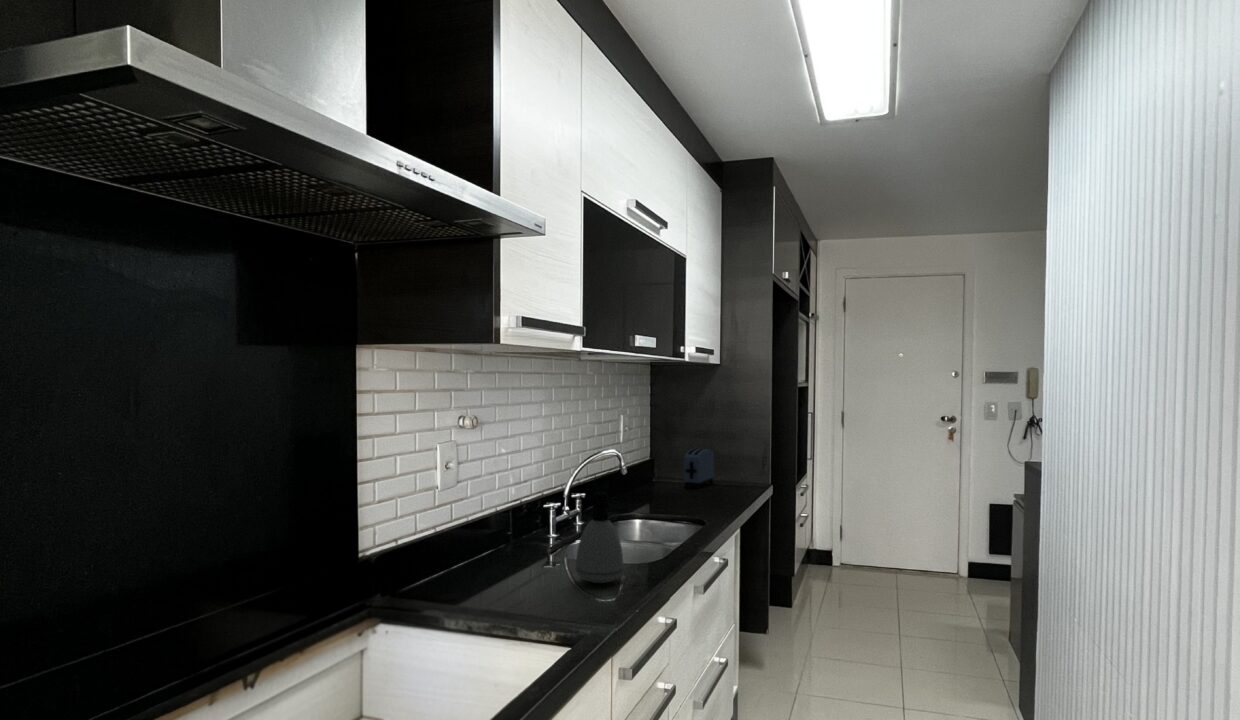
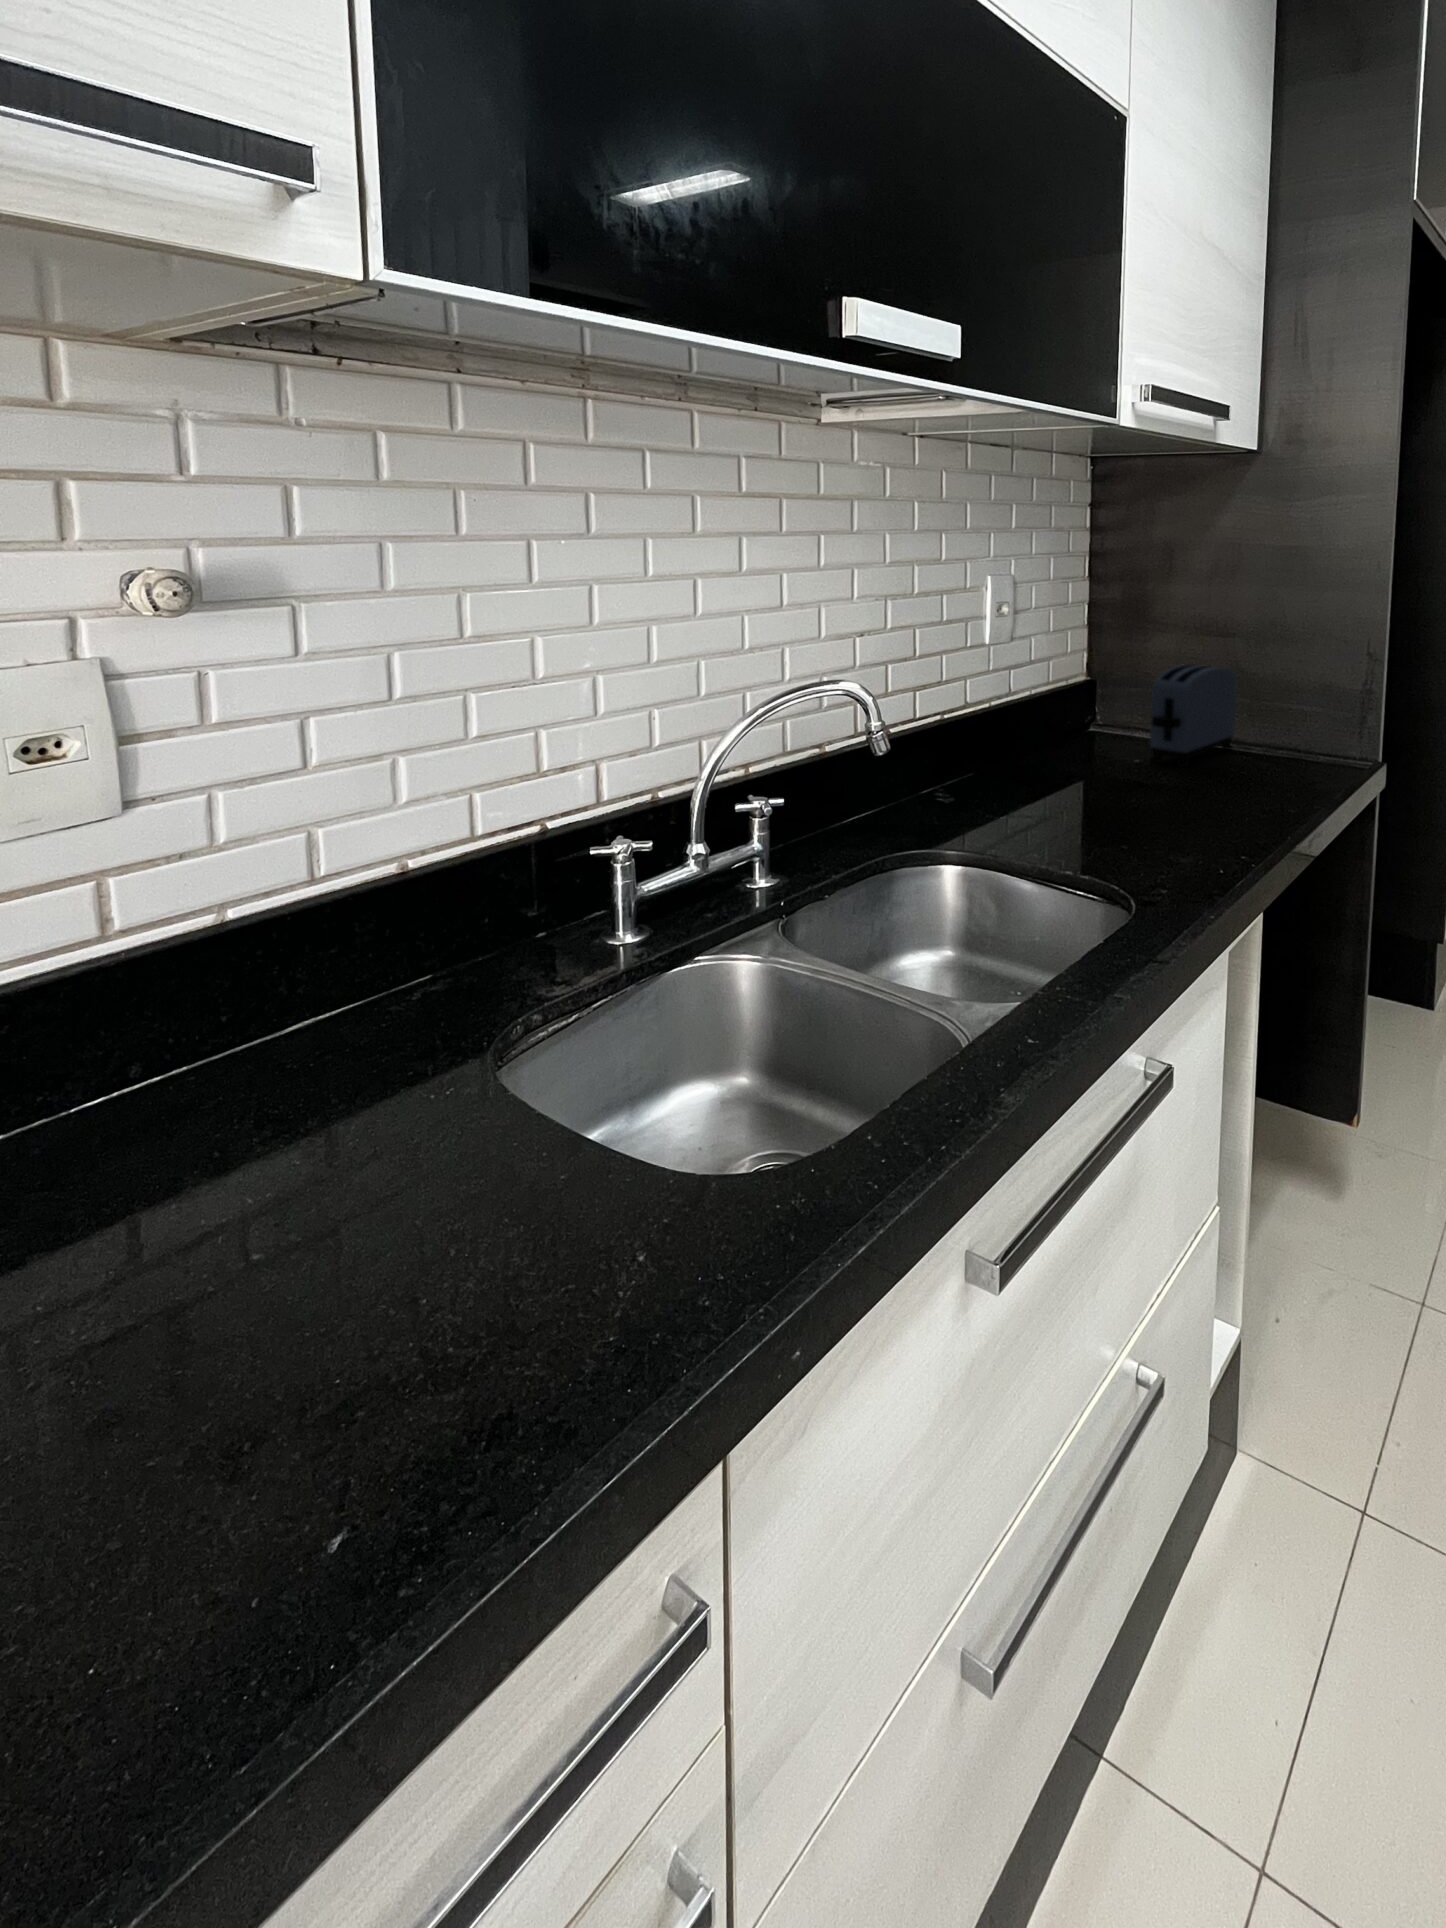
soap dispenser: present [576,492,623,583] -> none [305,924,539,1347]

